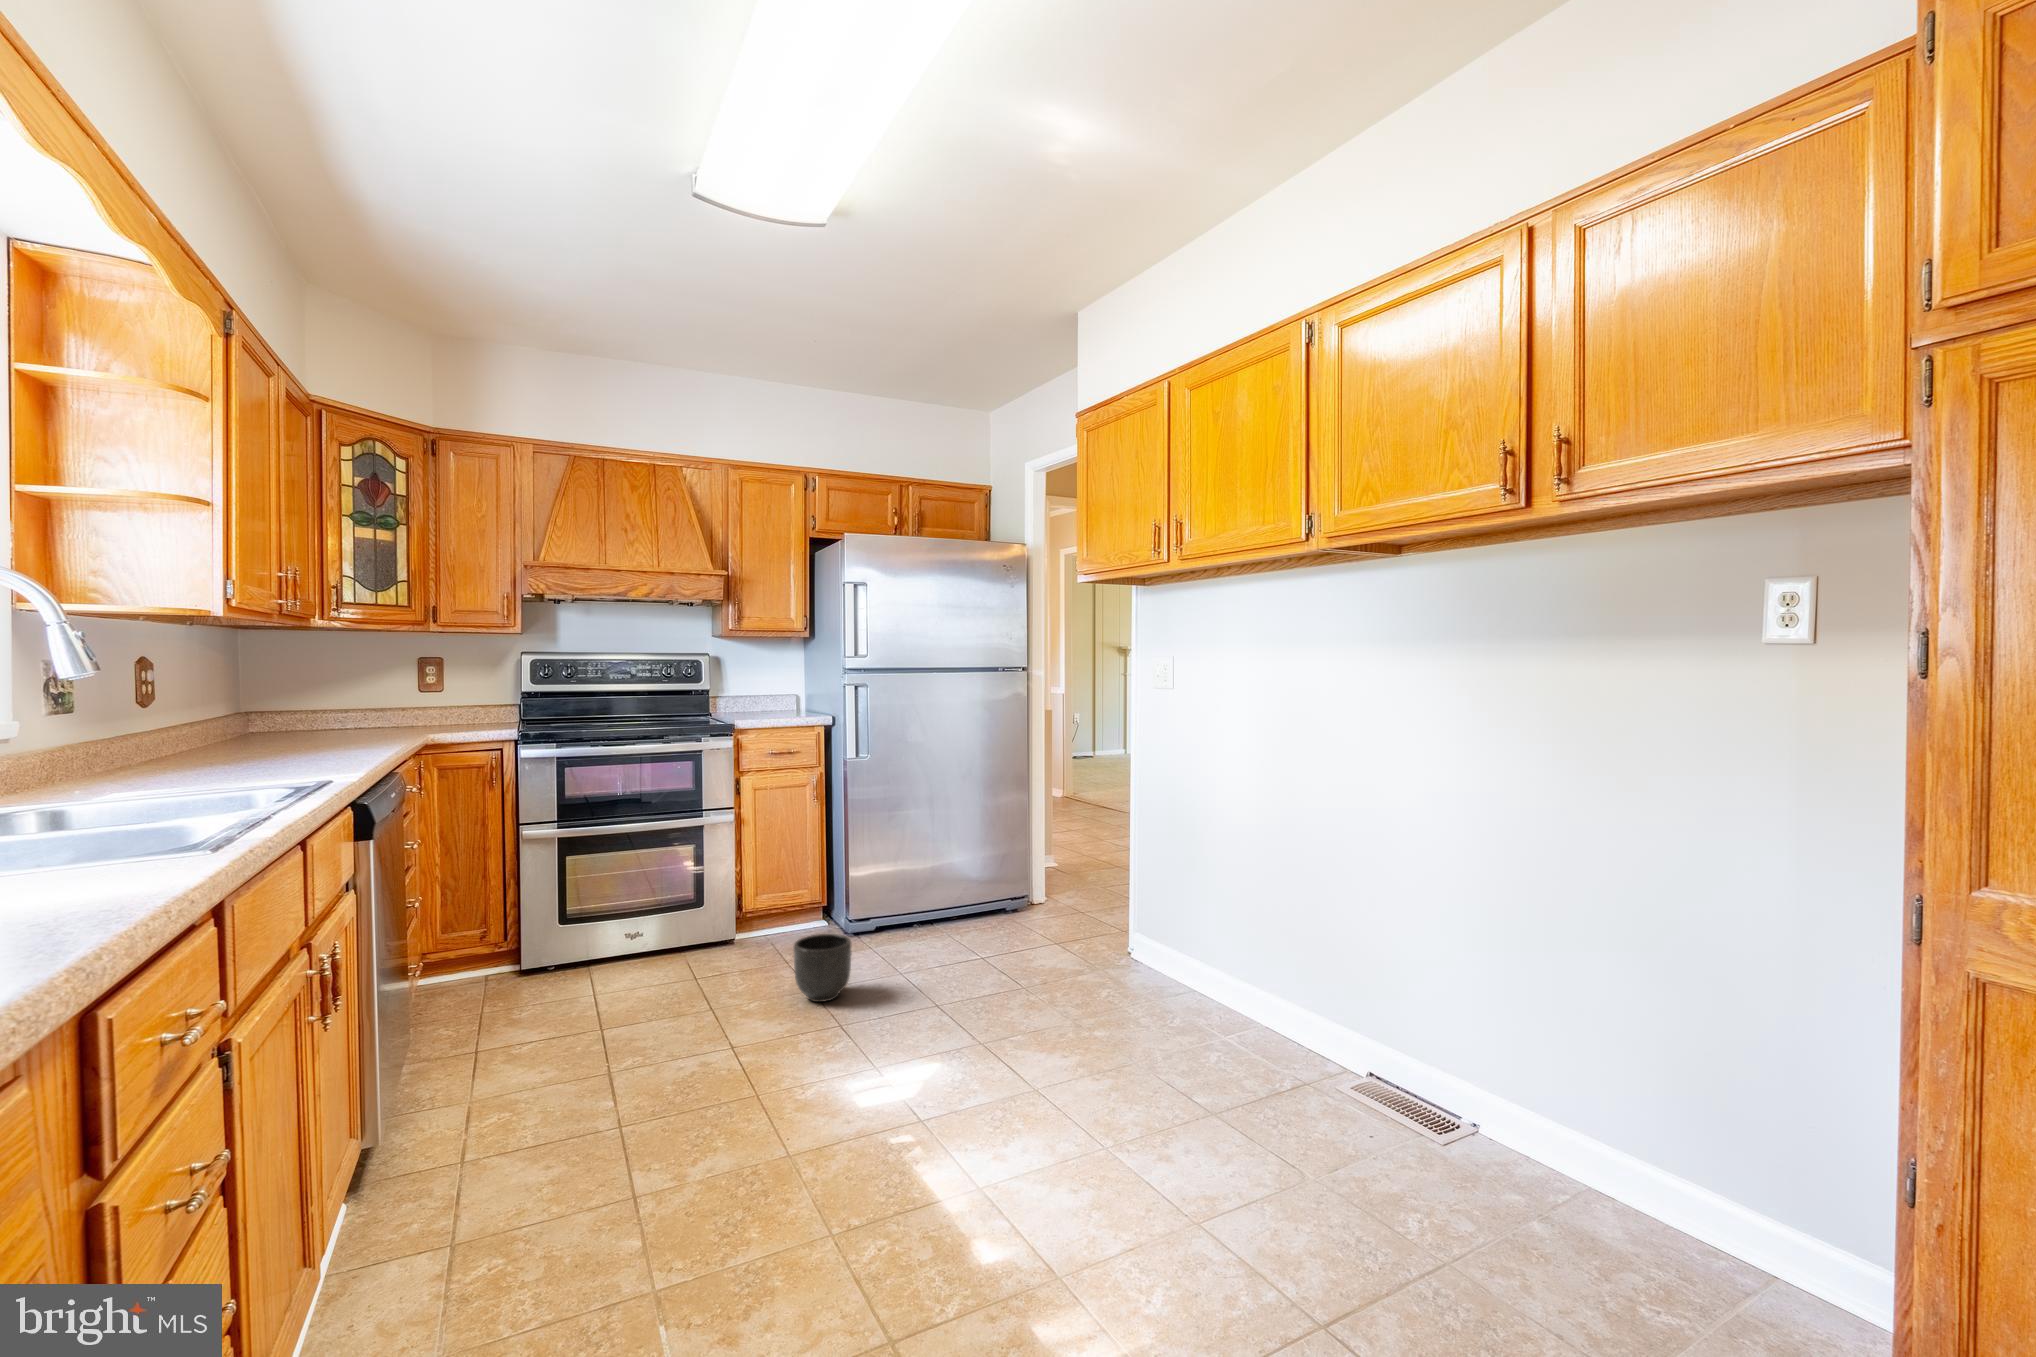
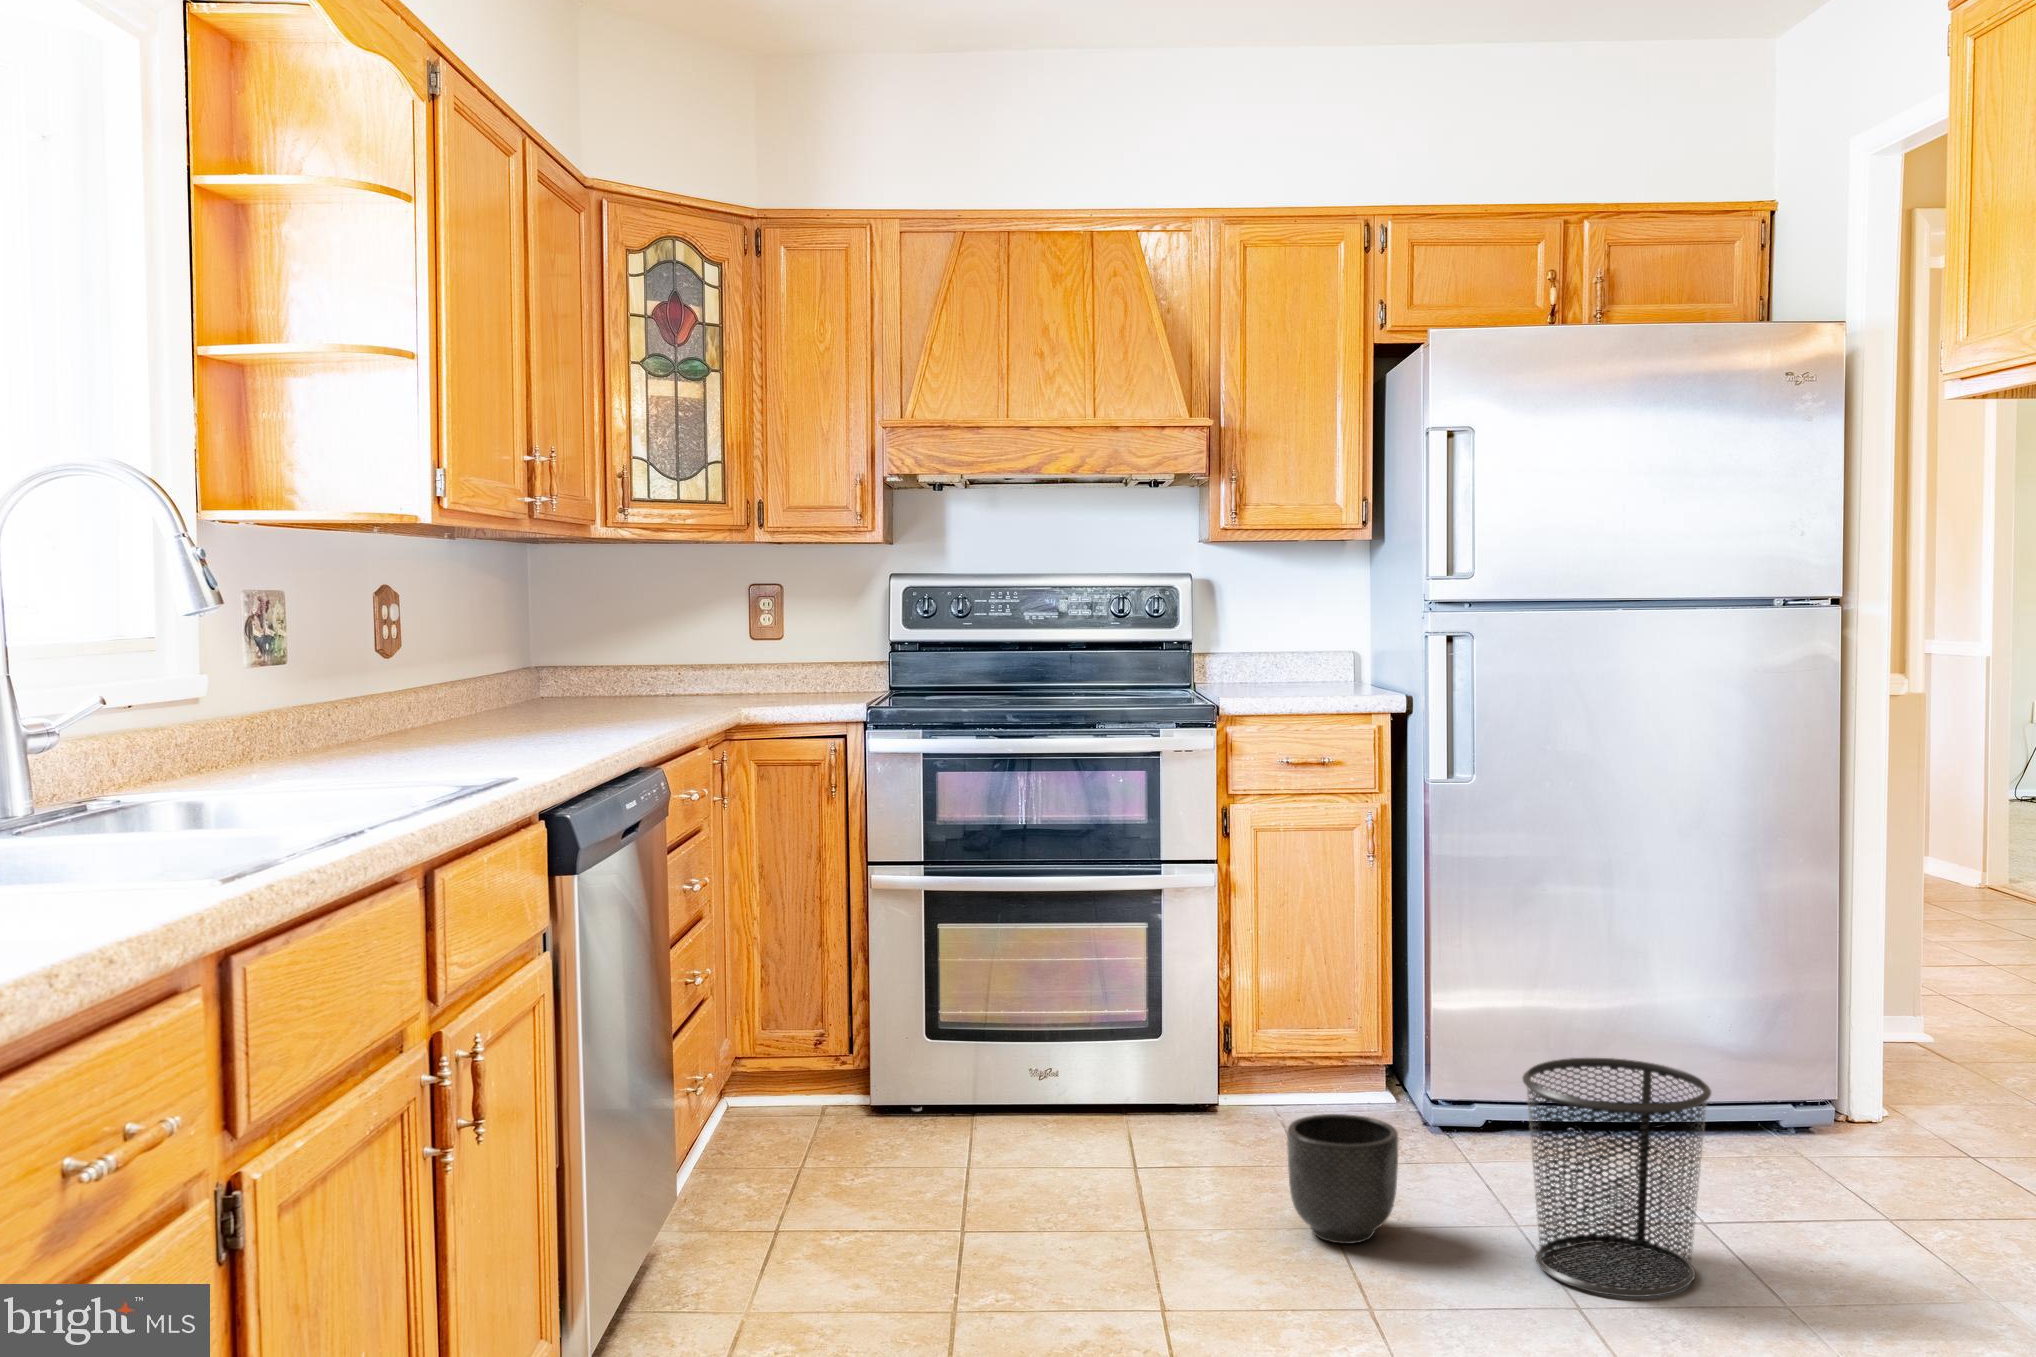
waste bin: none [913,888,1000,1003] -> present [1523,1058,1711,1297]

